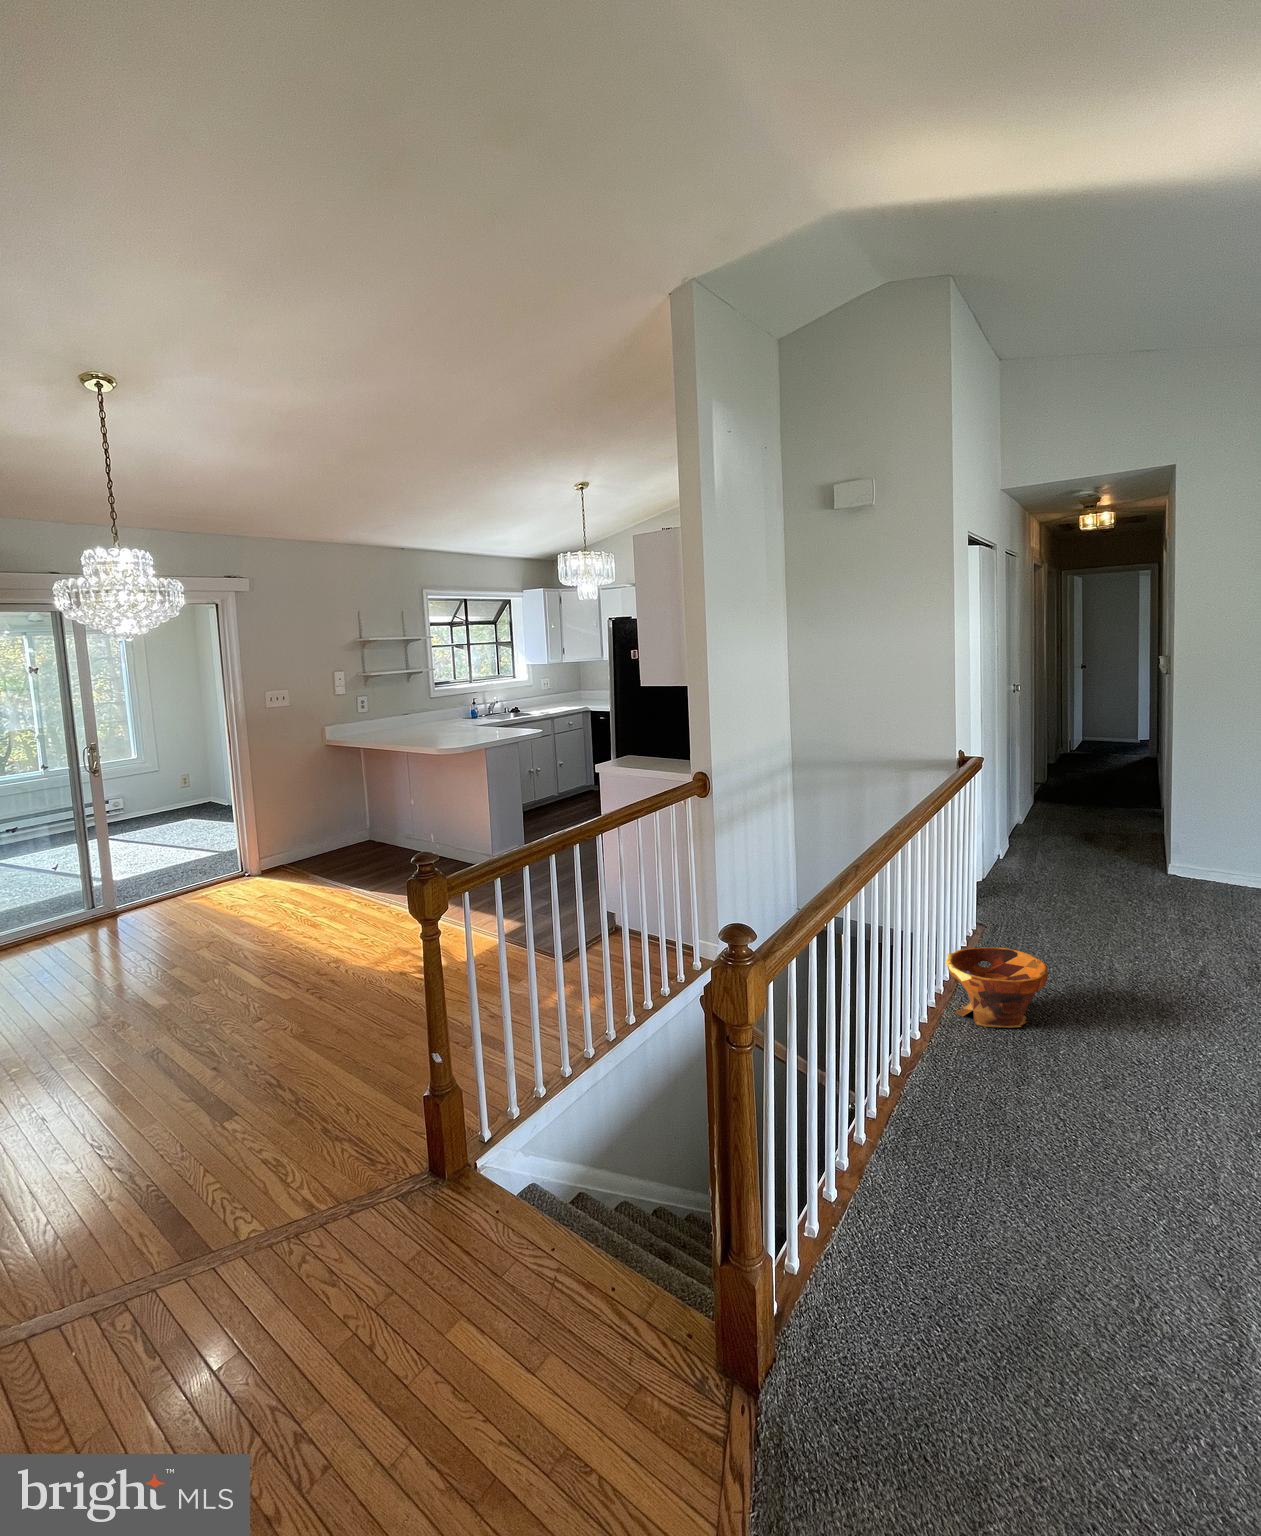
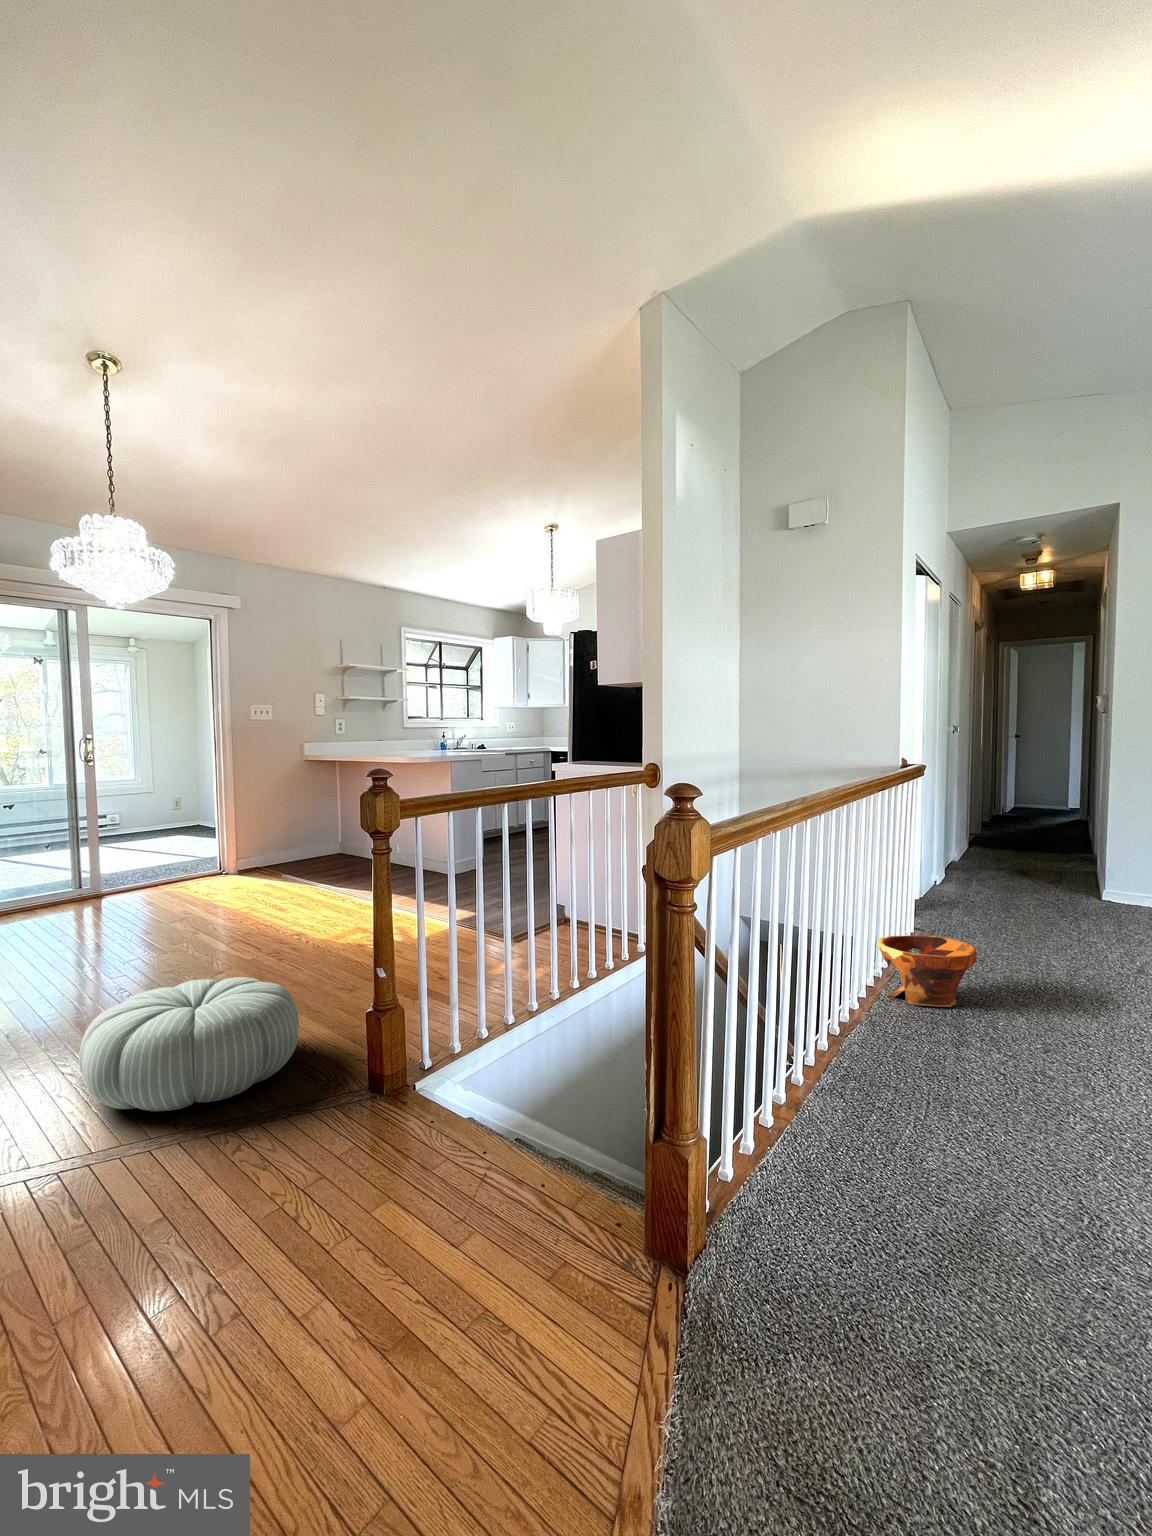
pouf: none [122,1052,347,1218] -> present [79,977,299,1111]

